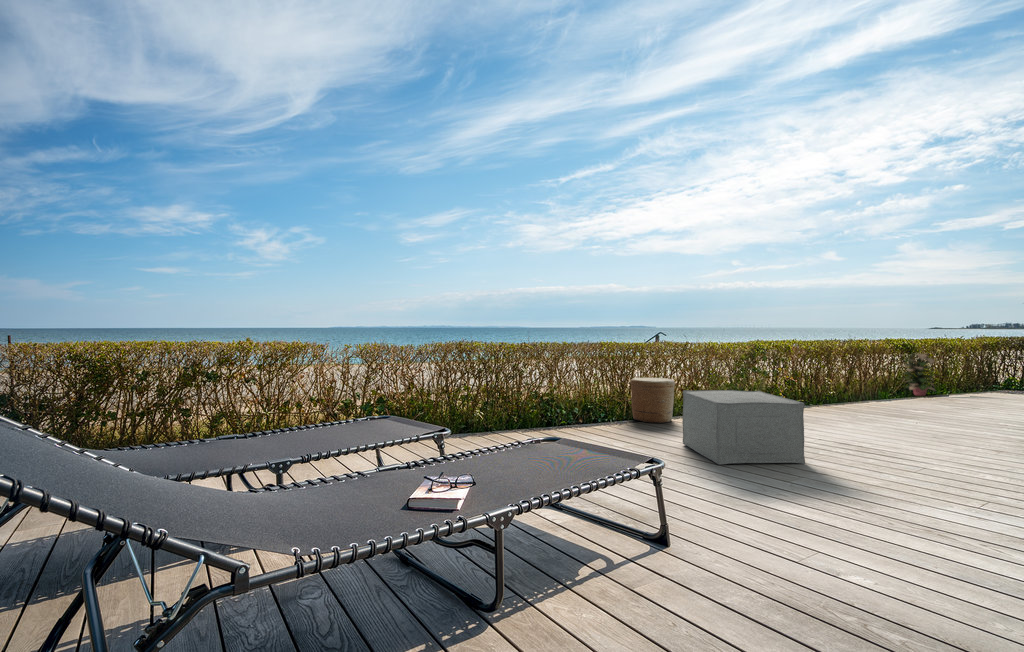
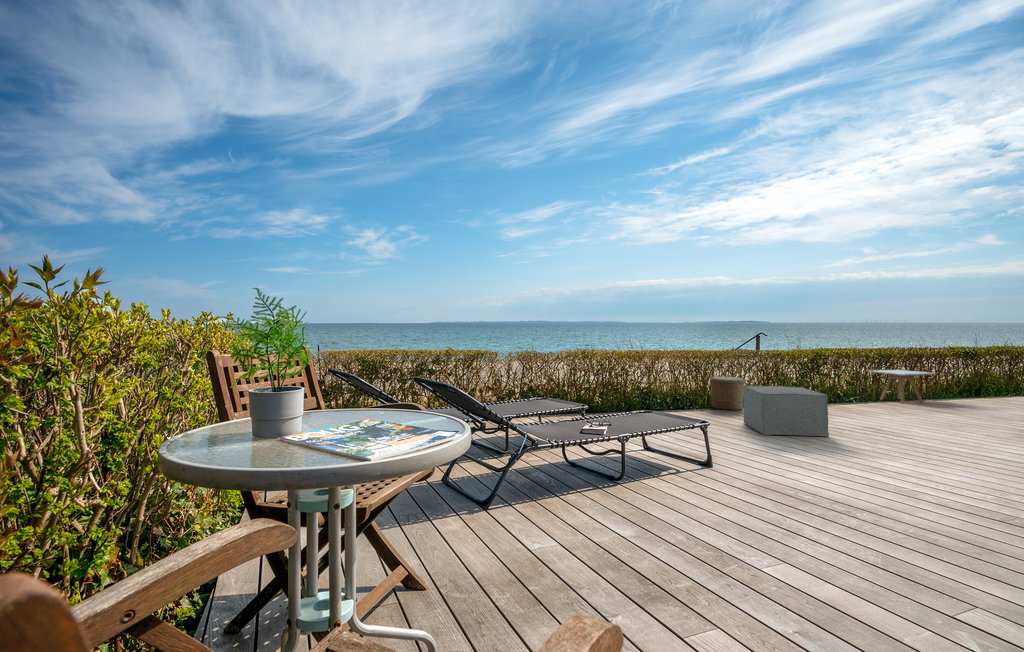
decorative plant: present [902,354,935,396] -> none [964,360,1000,397]
side table: none [807,366,884,407] -> present [868,370,936,403]

